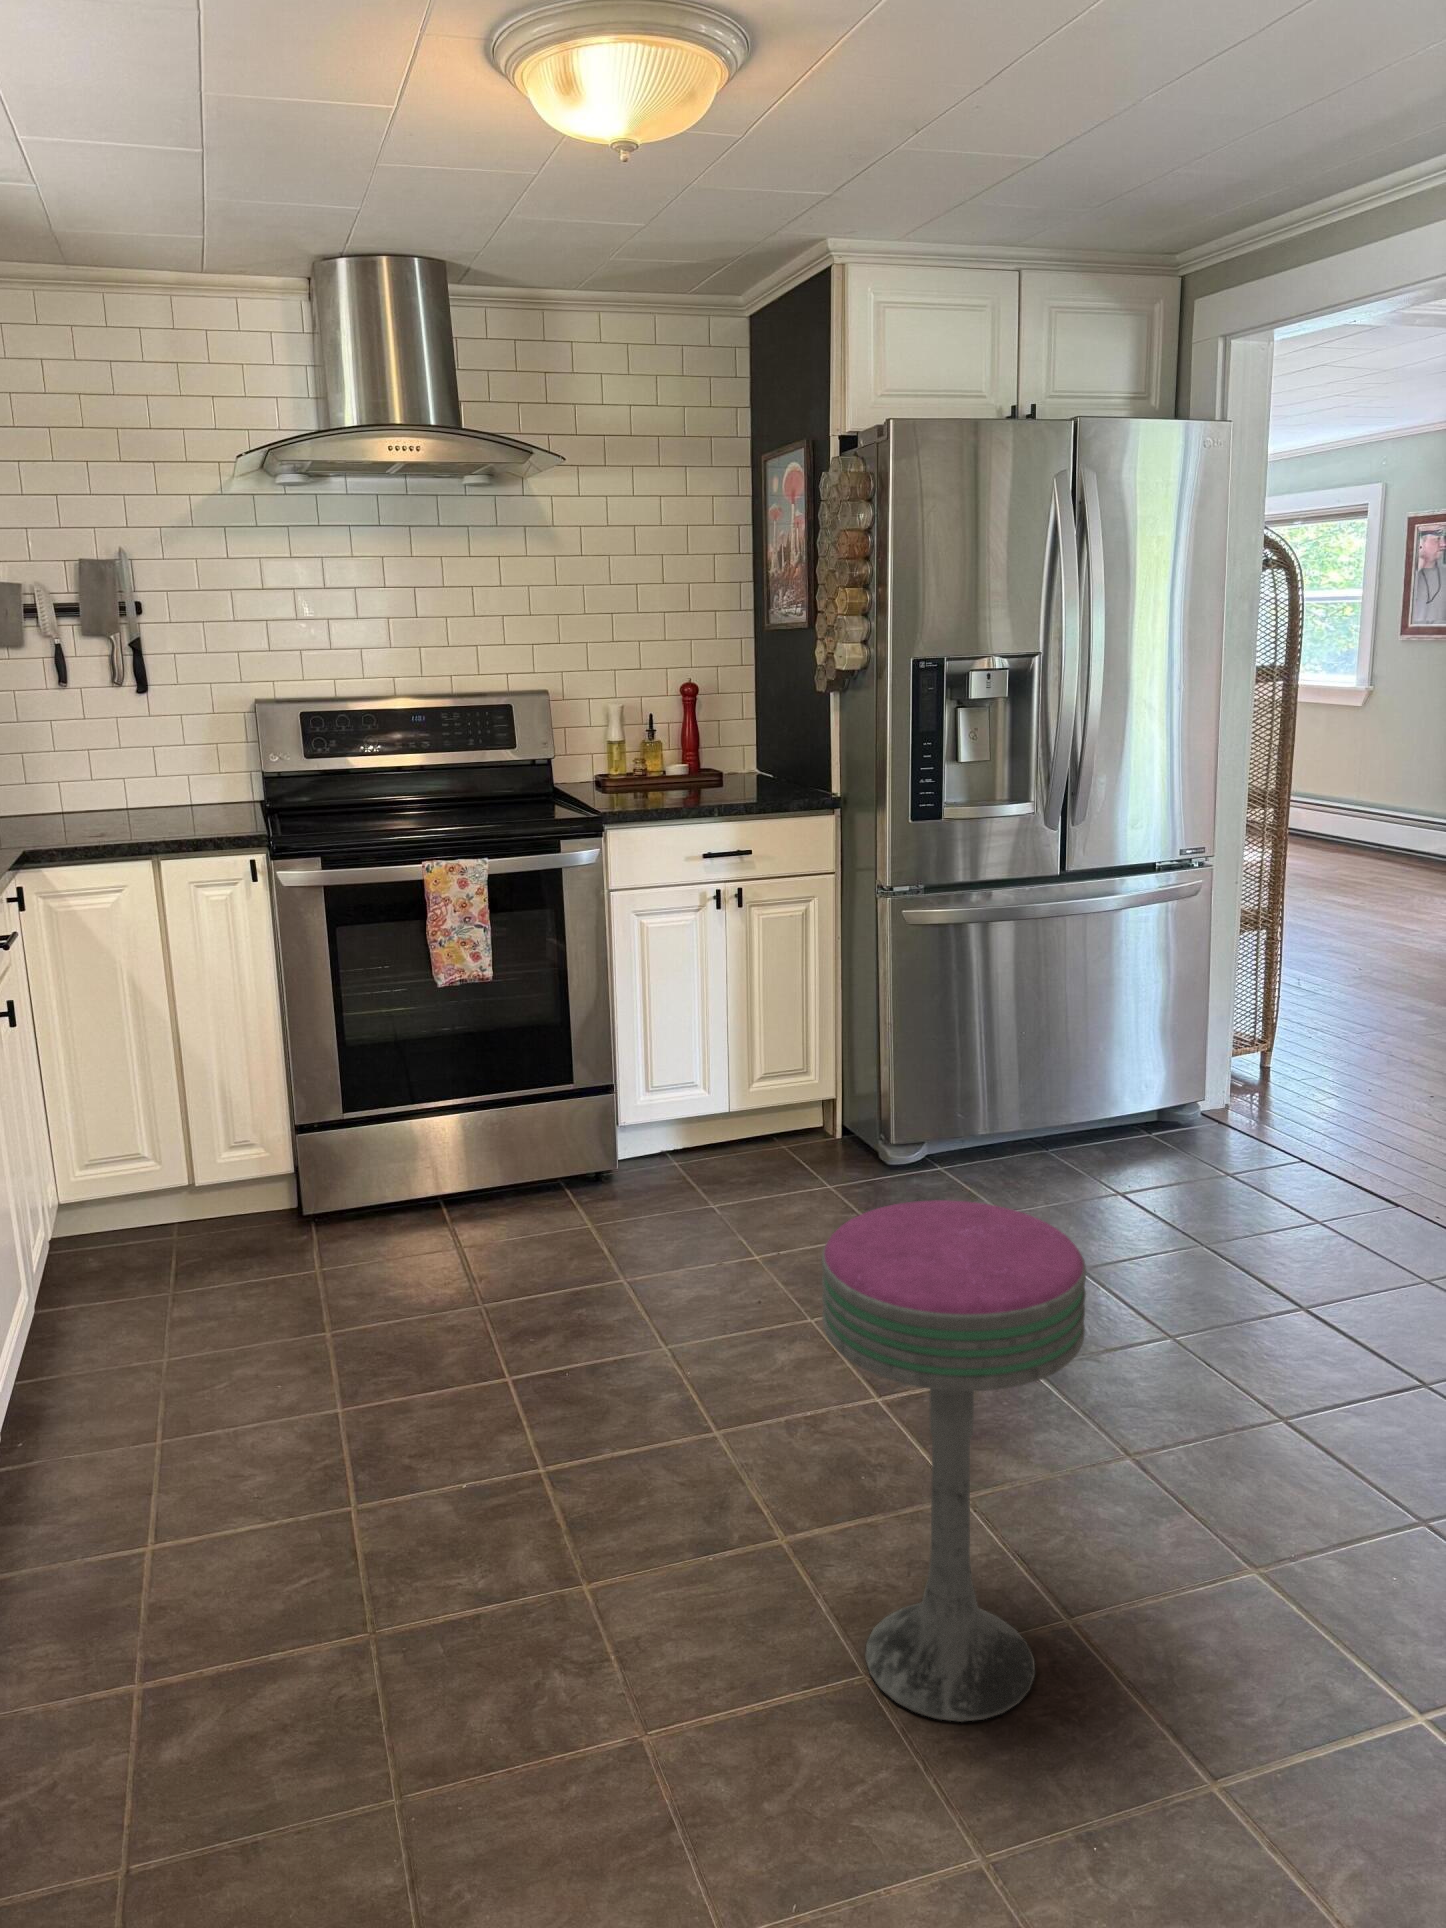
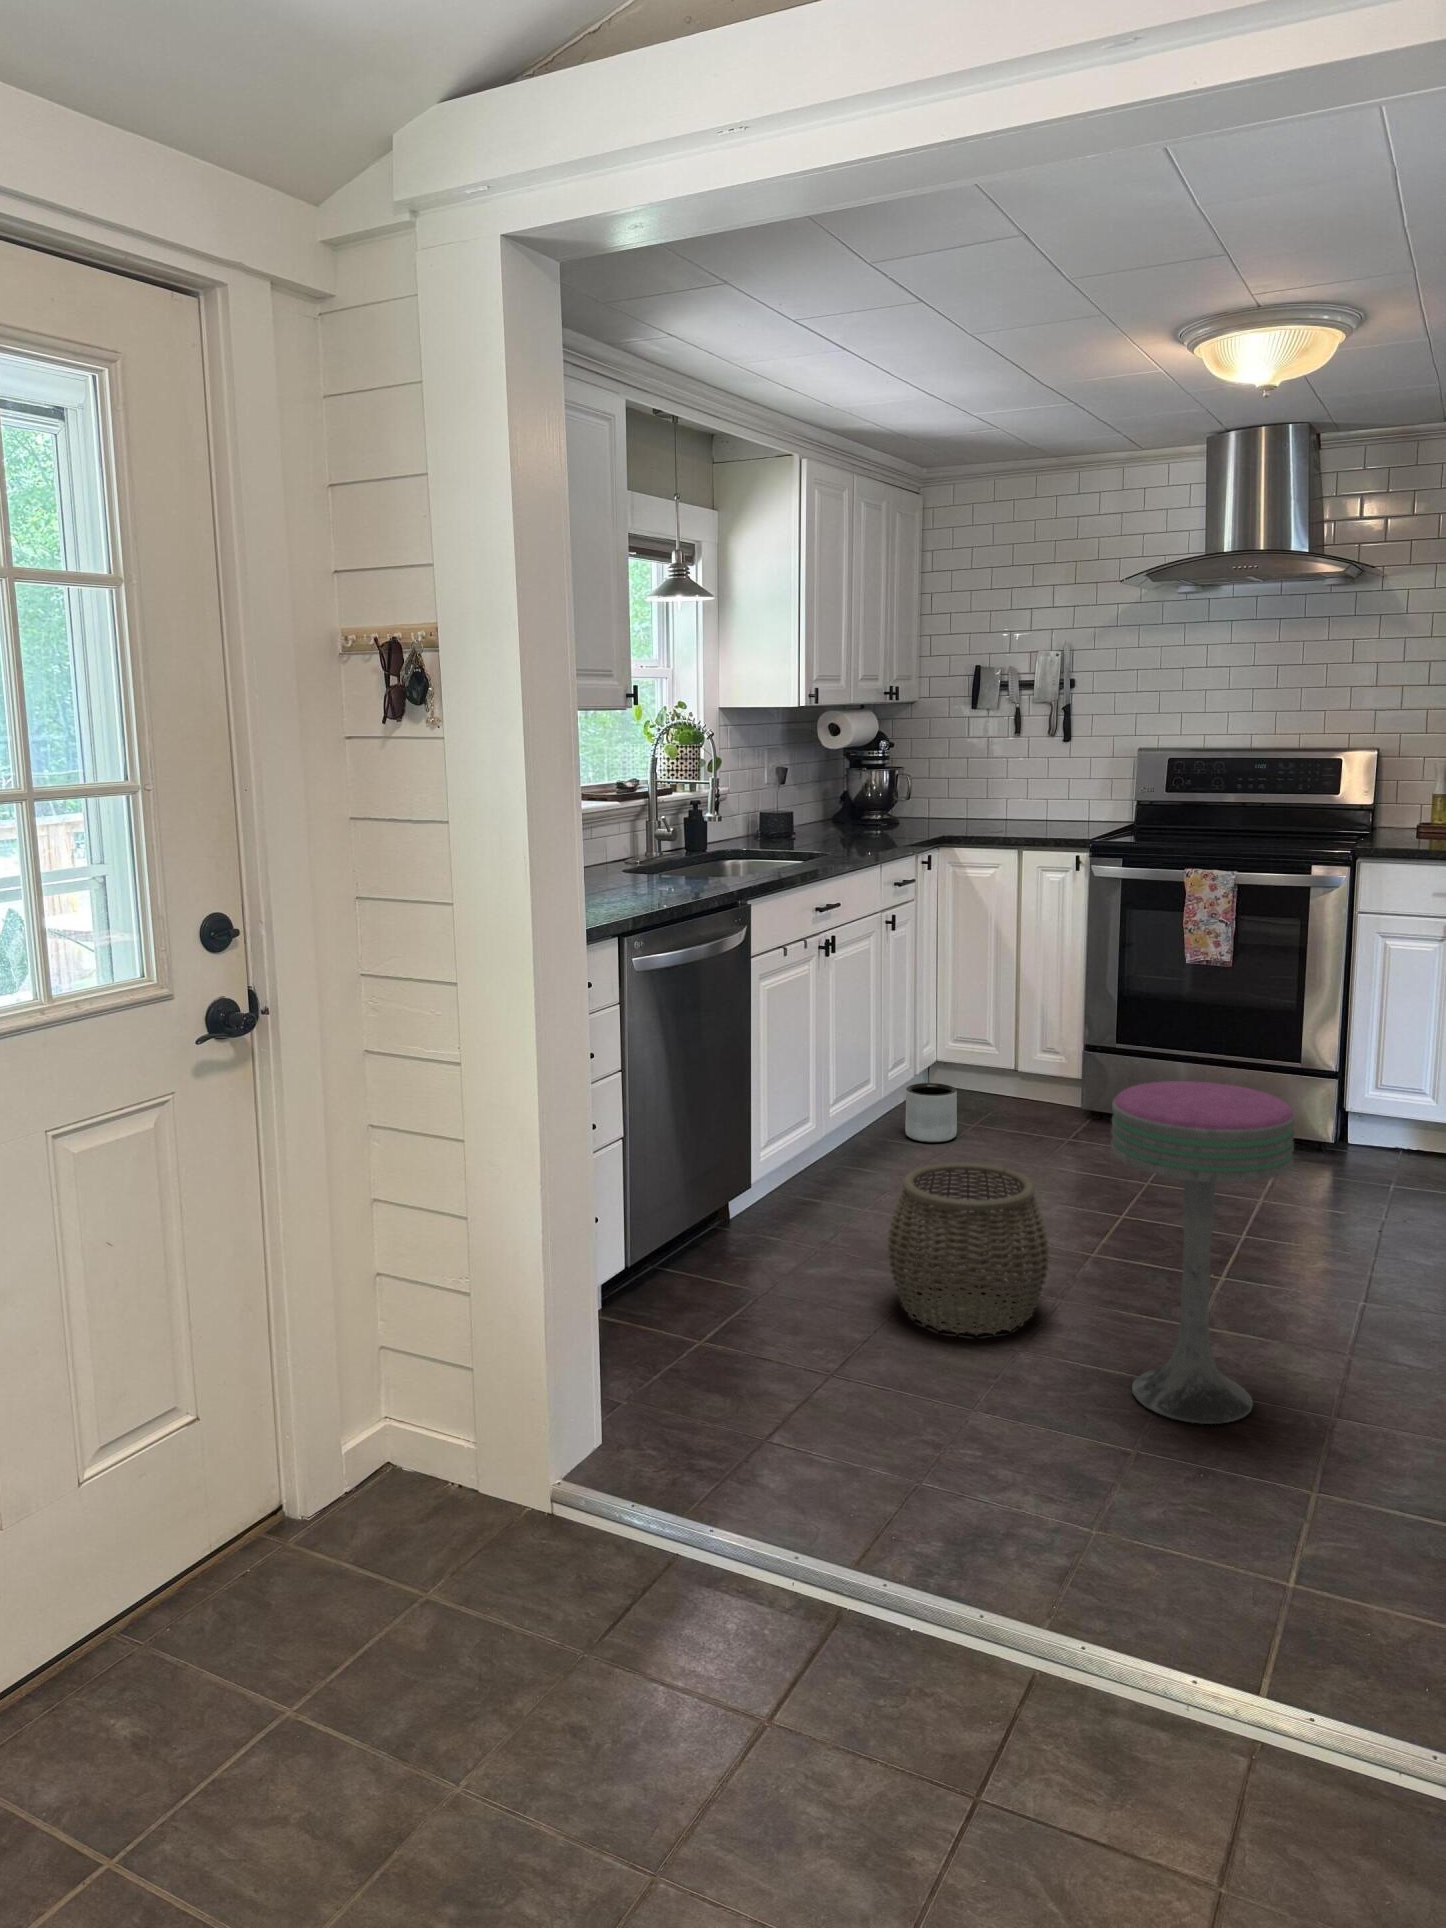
planter: none [79,1242,172,1346] -> present [905,1083,957,1142]
woven basket: none [393,1410,665,1744] -> present [887,1163,1050,1335]

